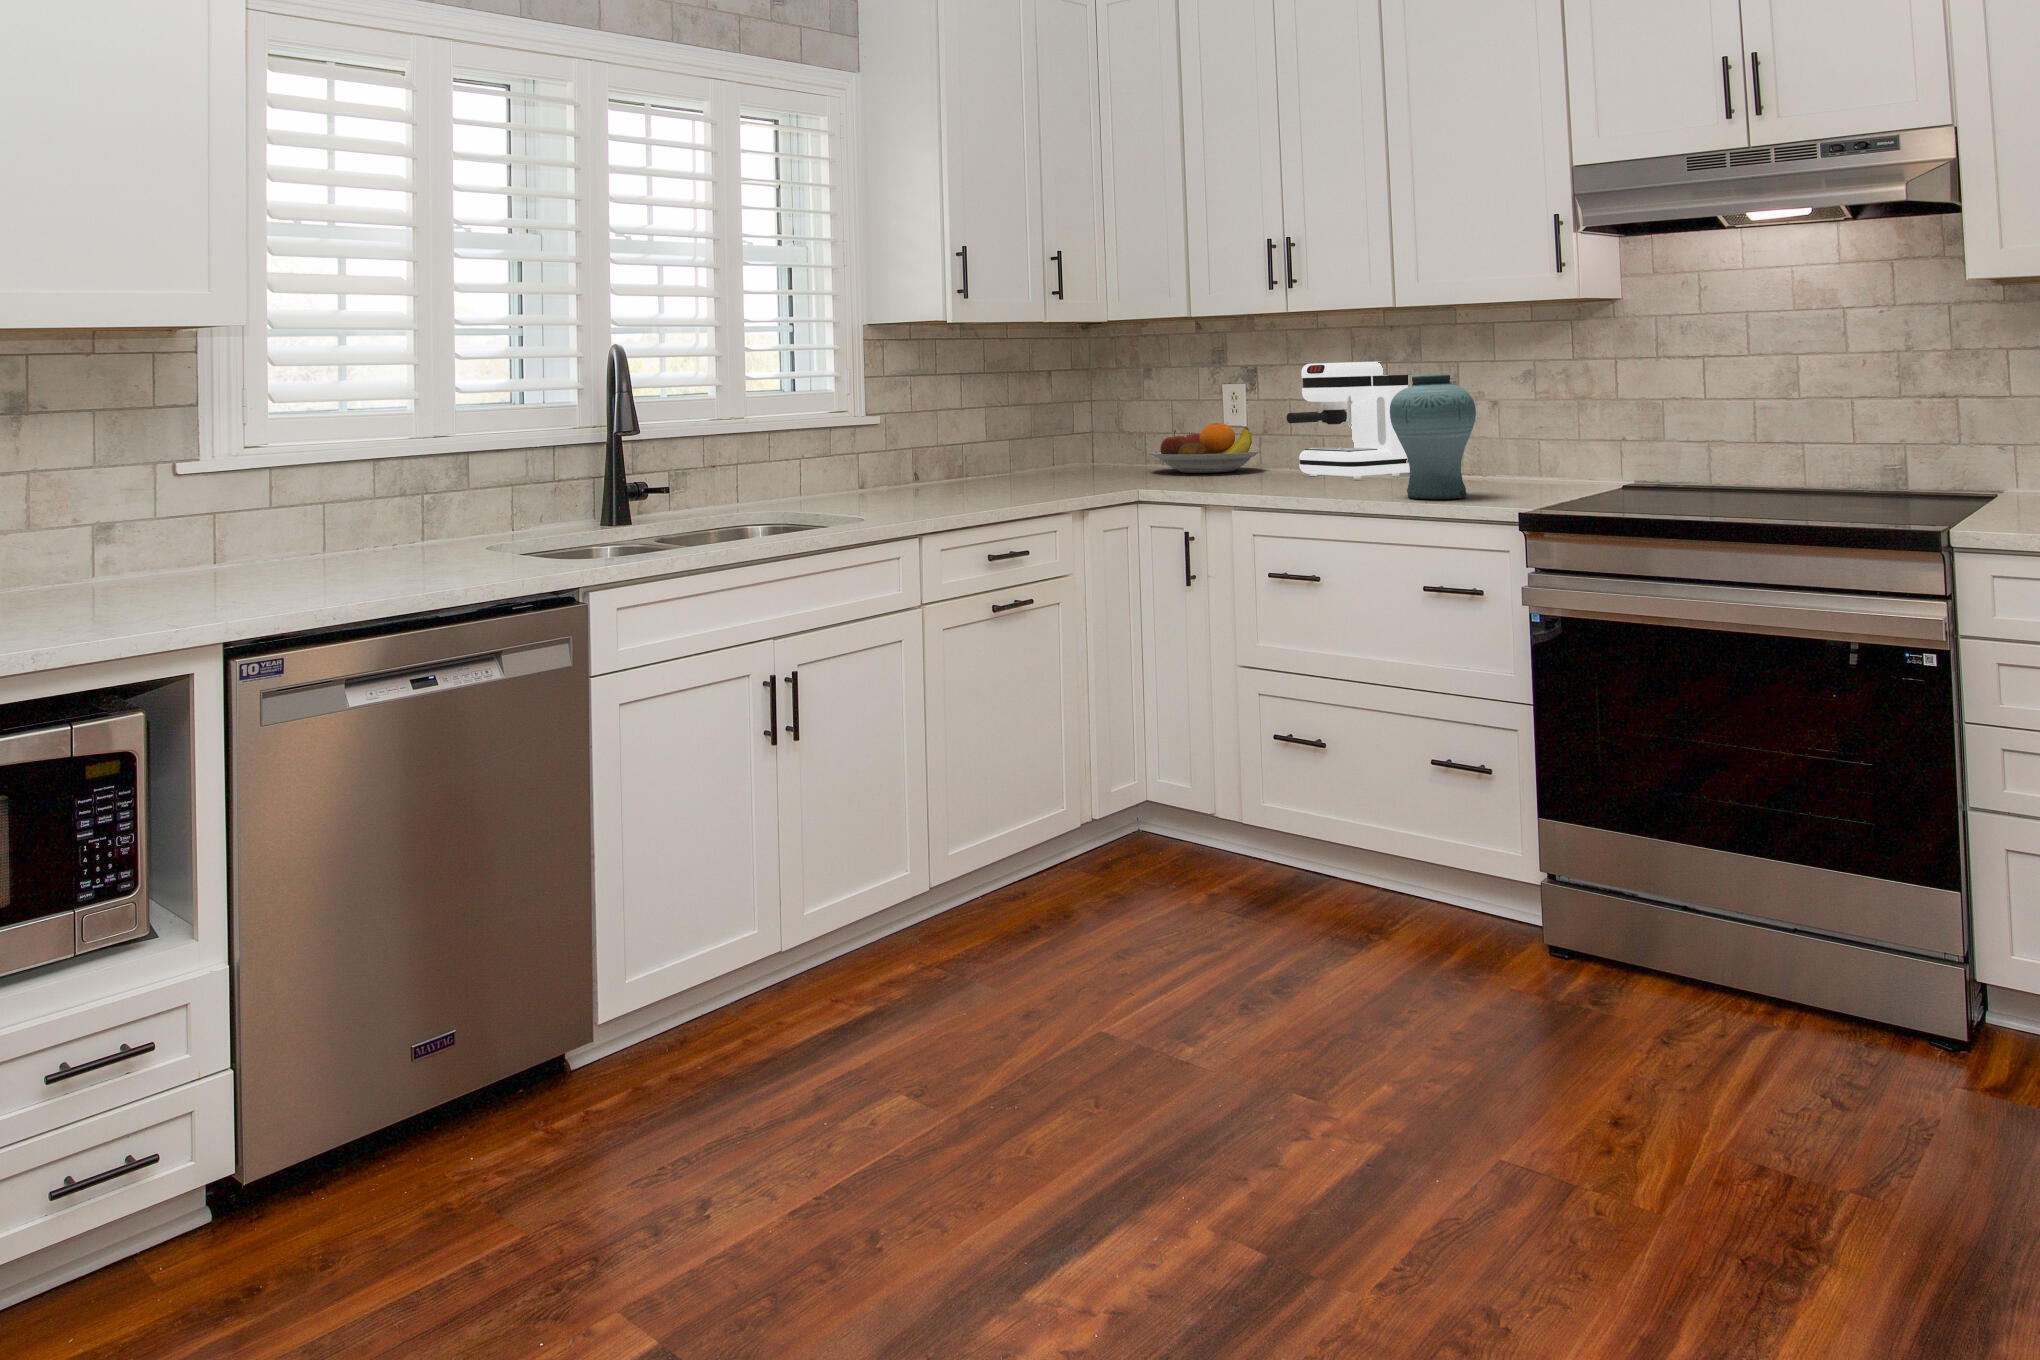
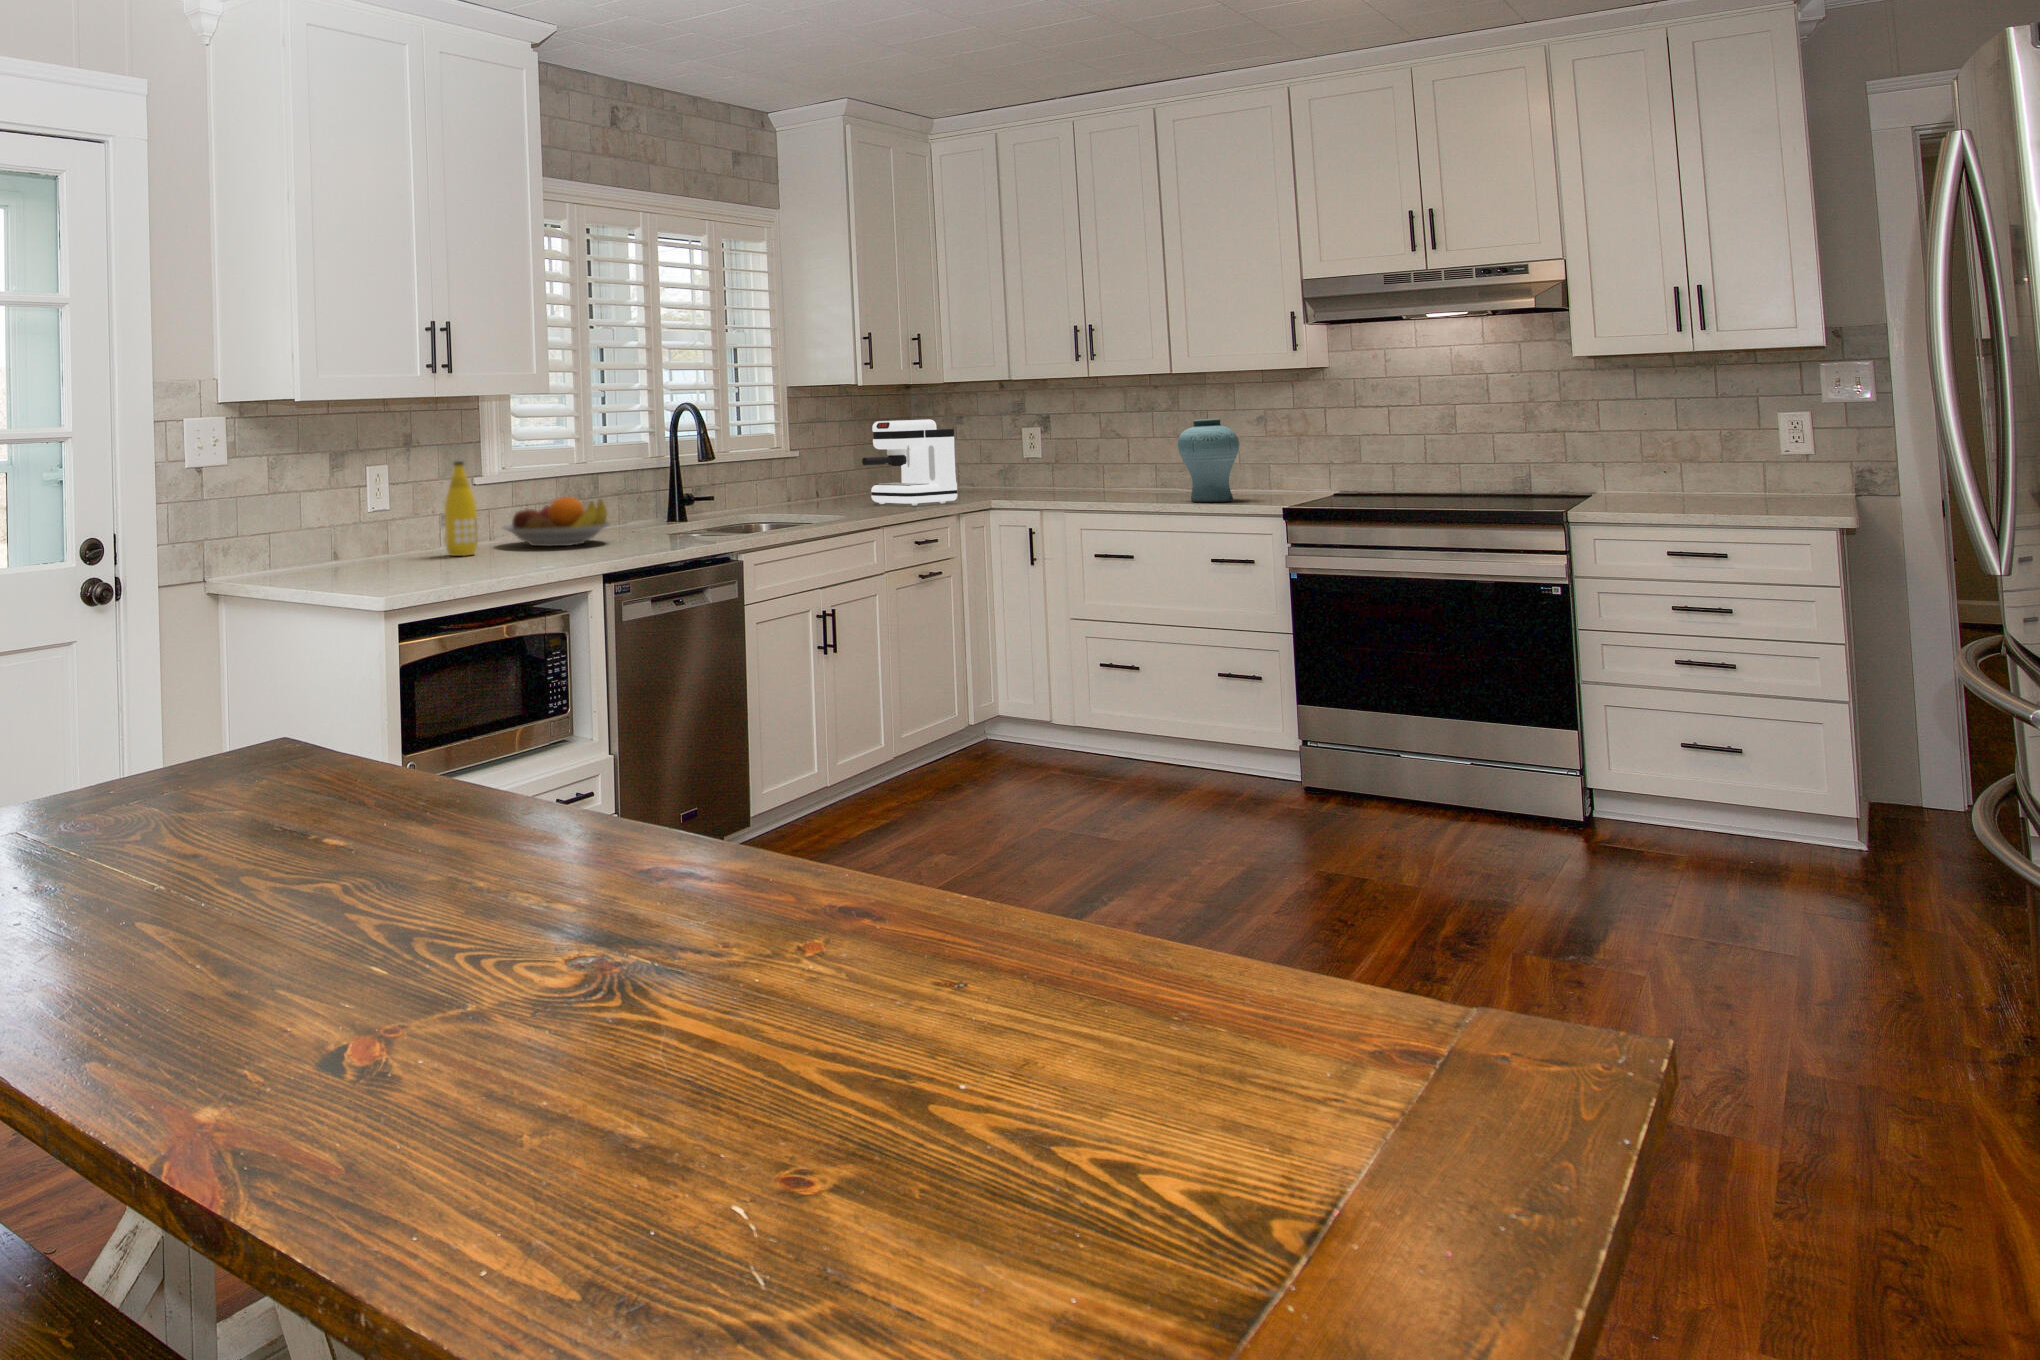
coffee maker: present [1287,362,1410,479] -> present [862,419,957,505]
fruit bowl: present [1150,423,1261,473] -> present [503,497,611,546]
bottle: none [47,435,114,598] -> present [444,461,478,556]

